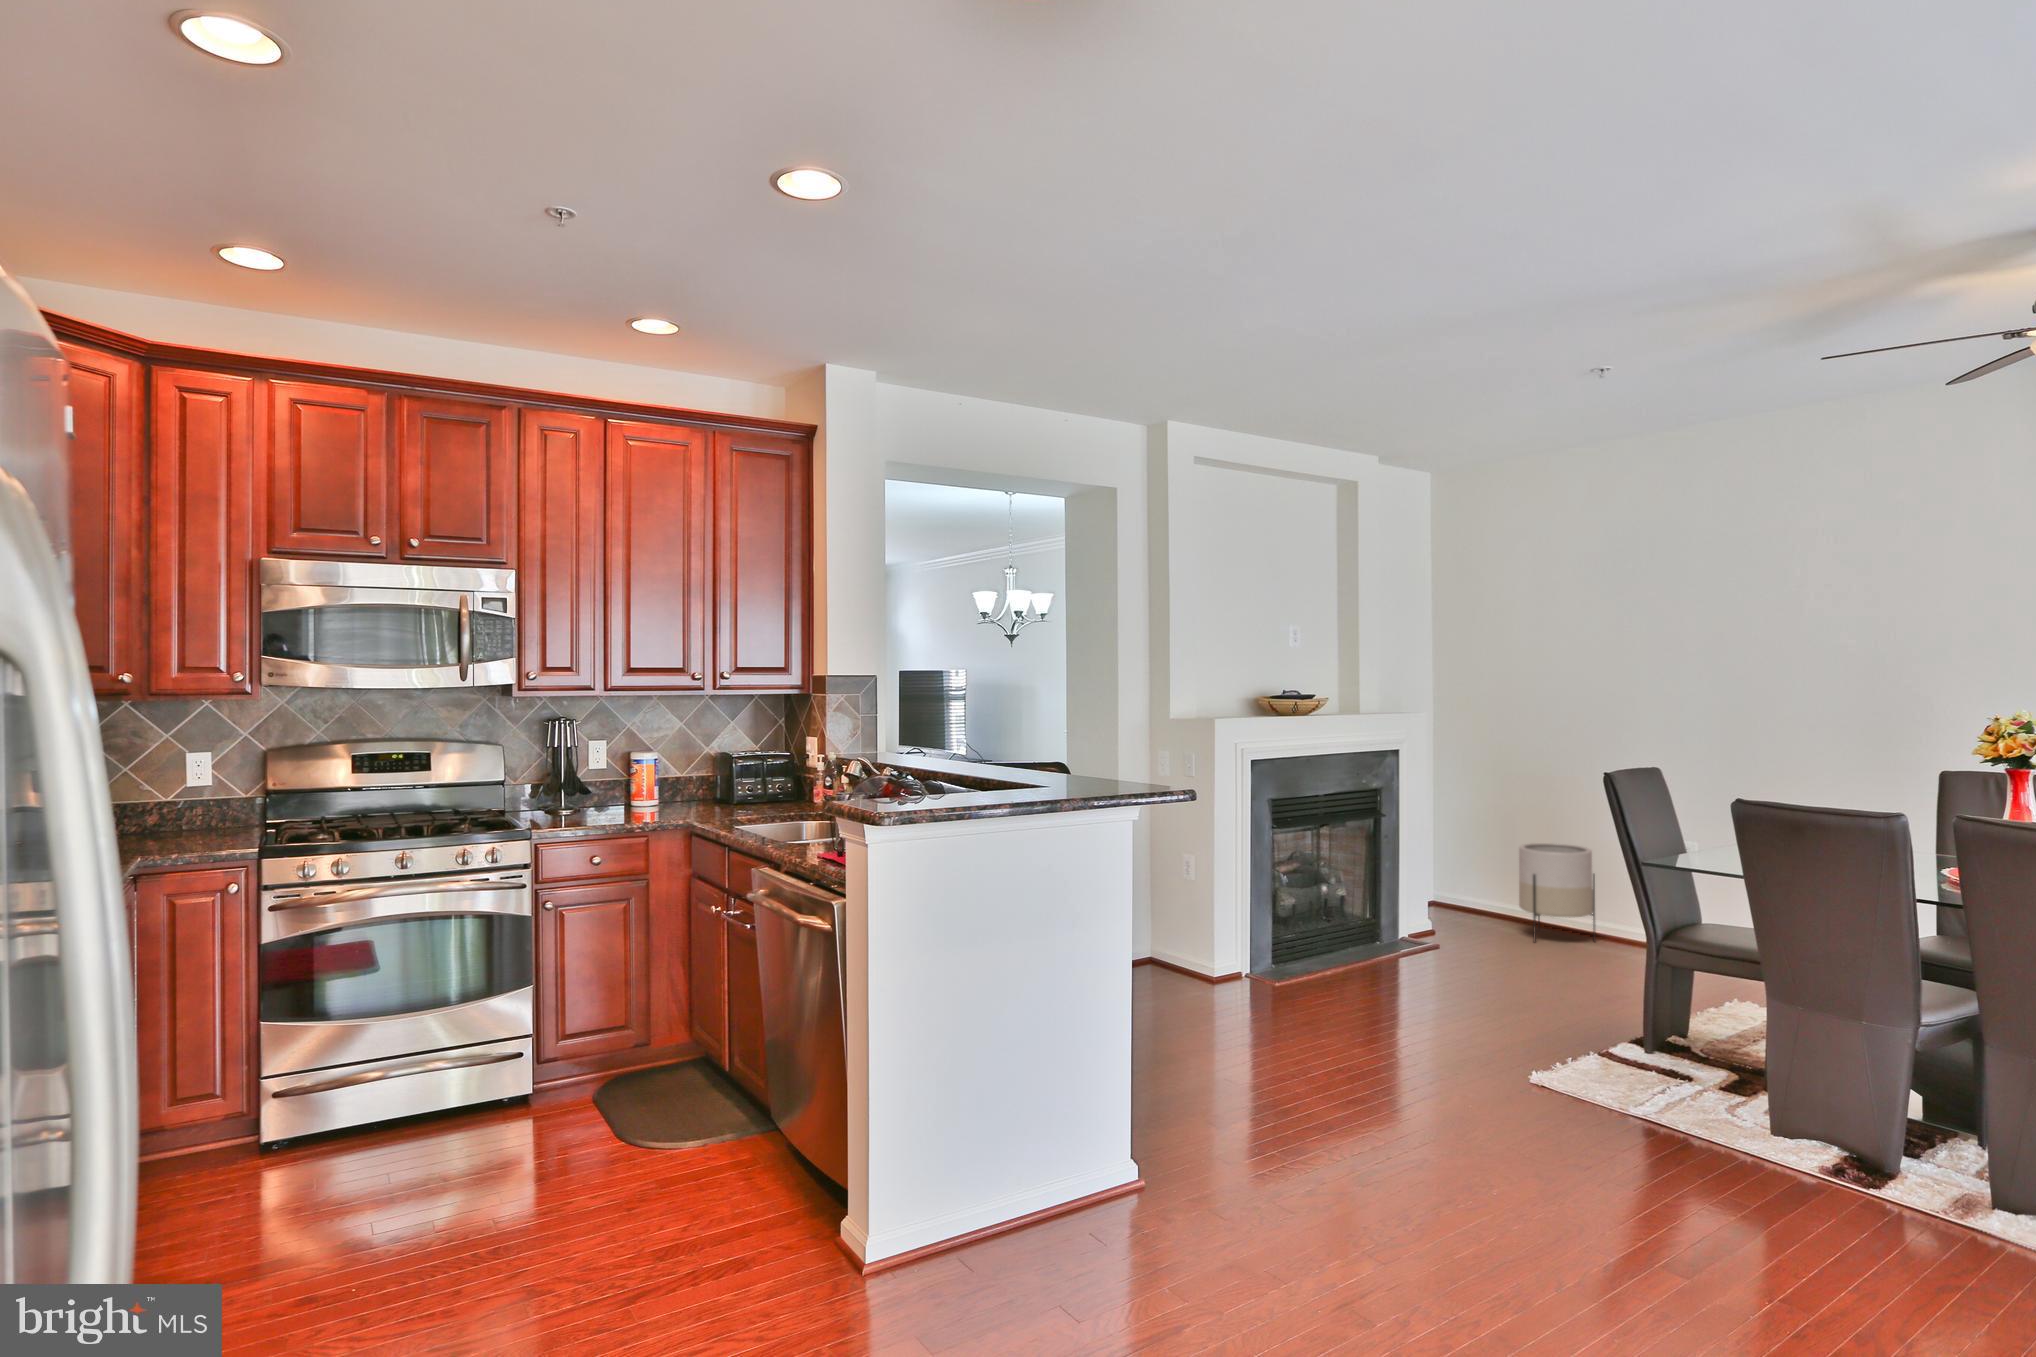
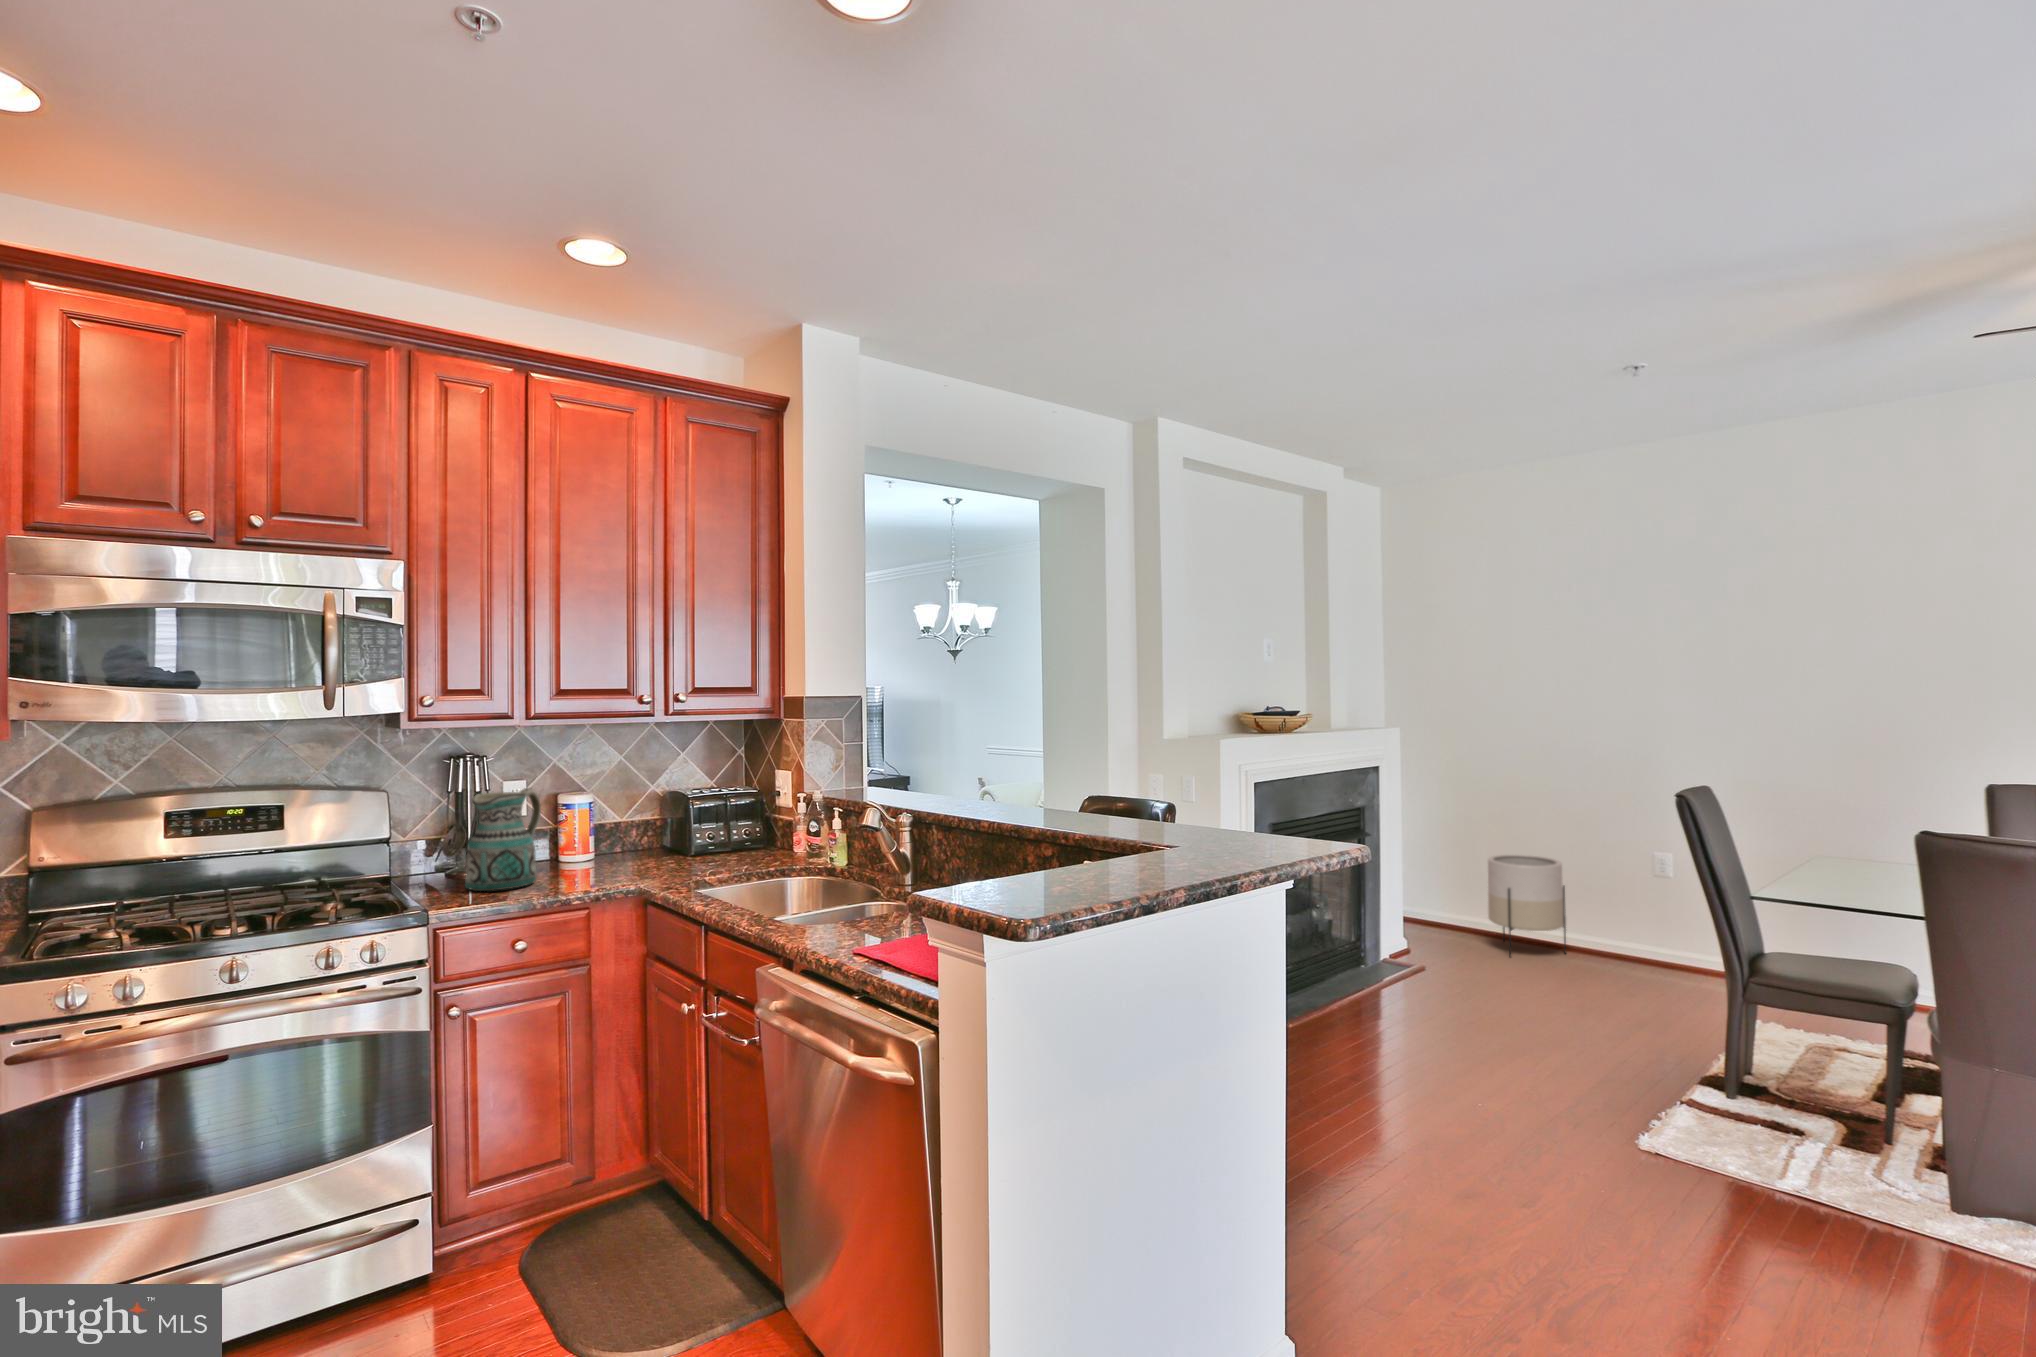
ceramic pitcher: none [558,744,614,819] -> present [465,788,541,891]

